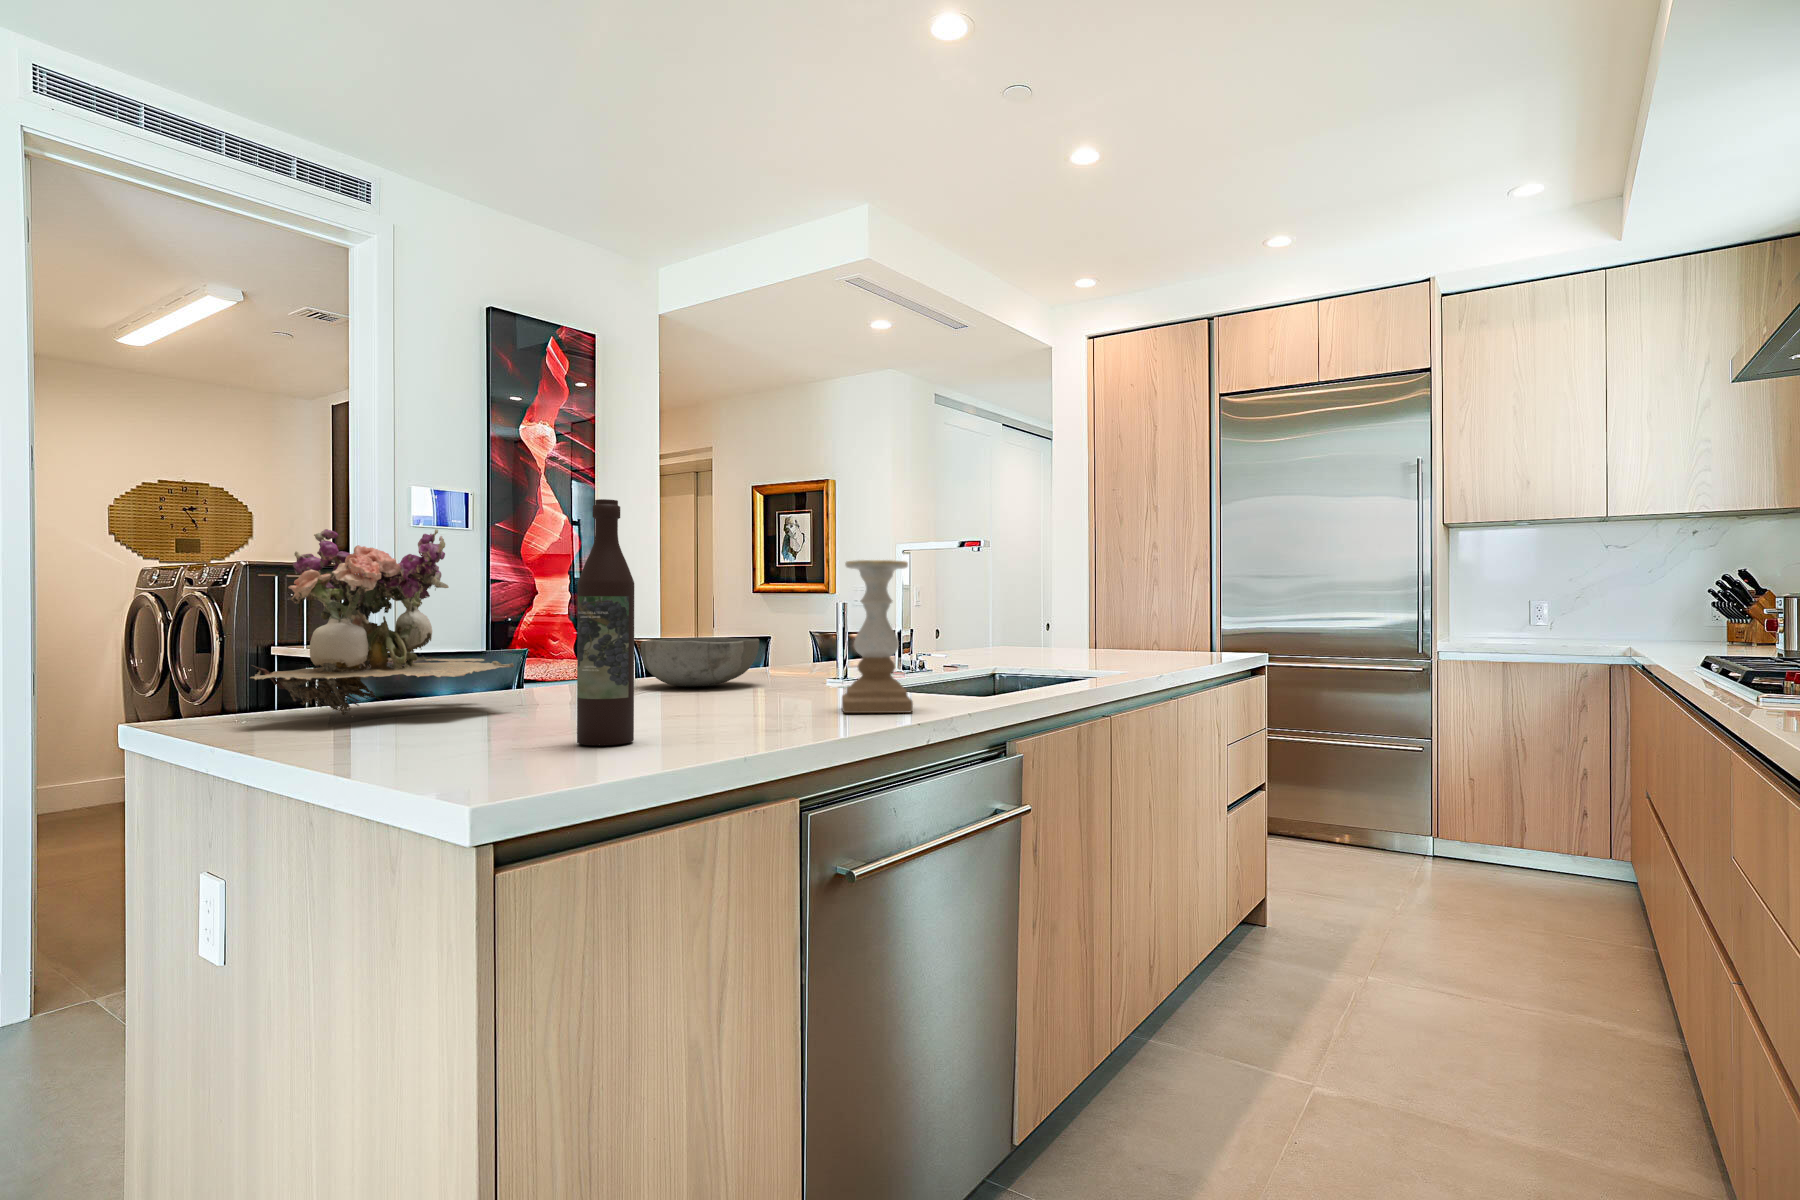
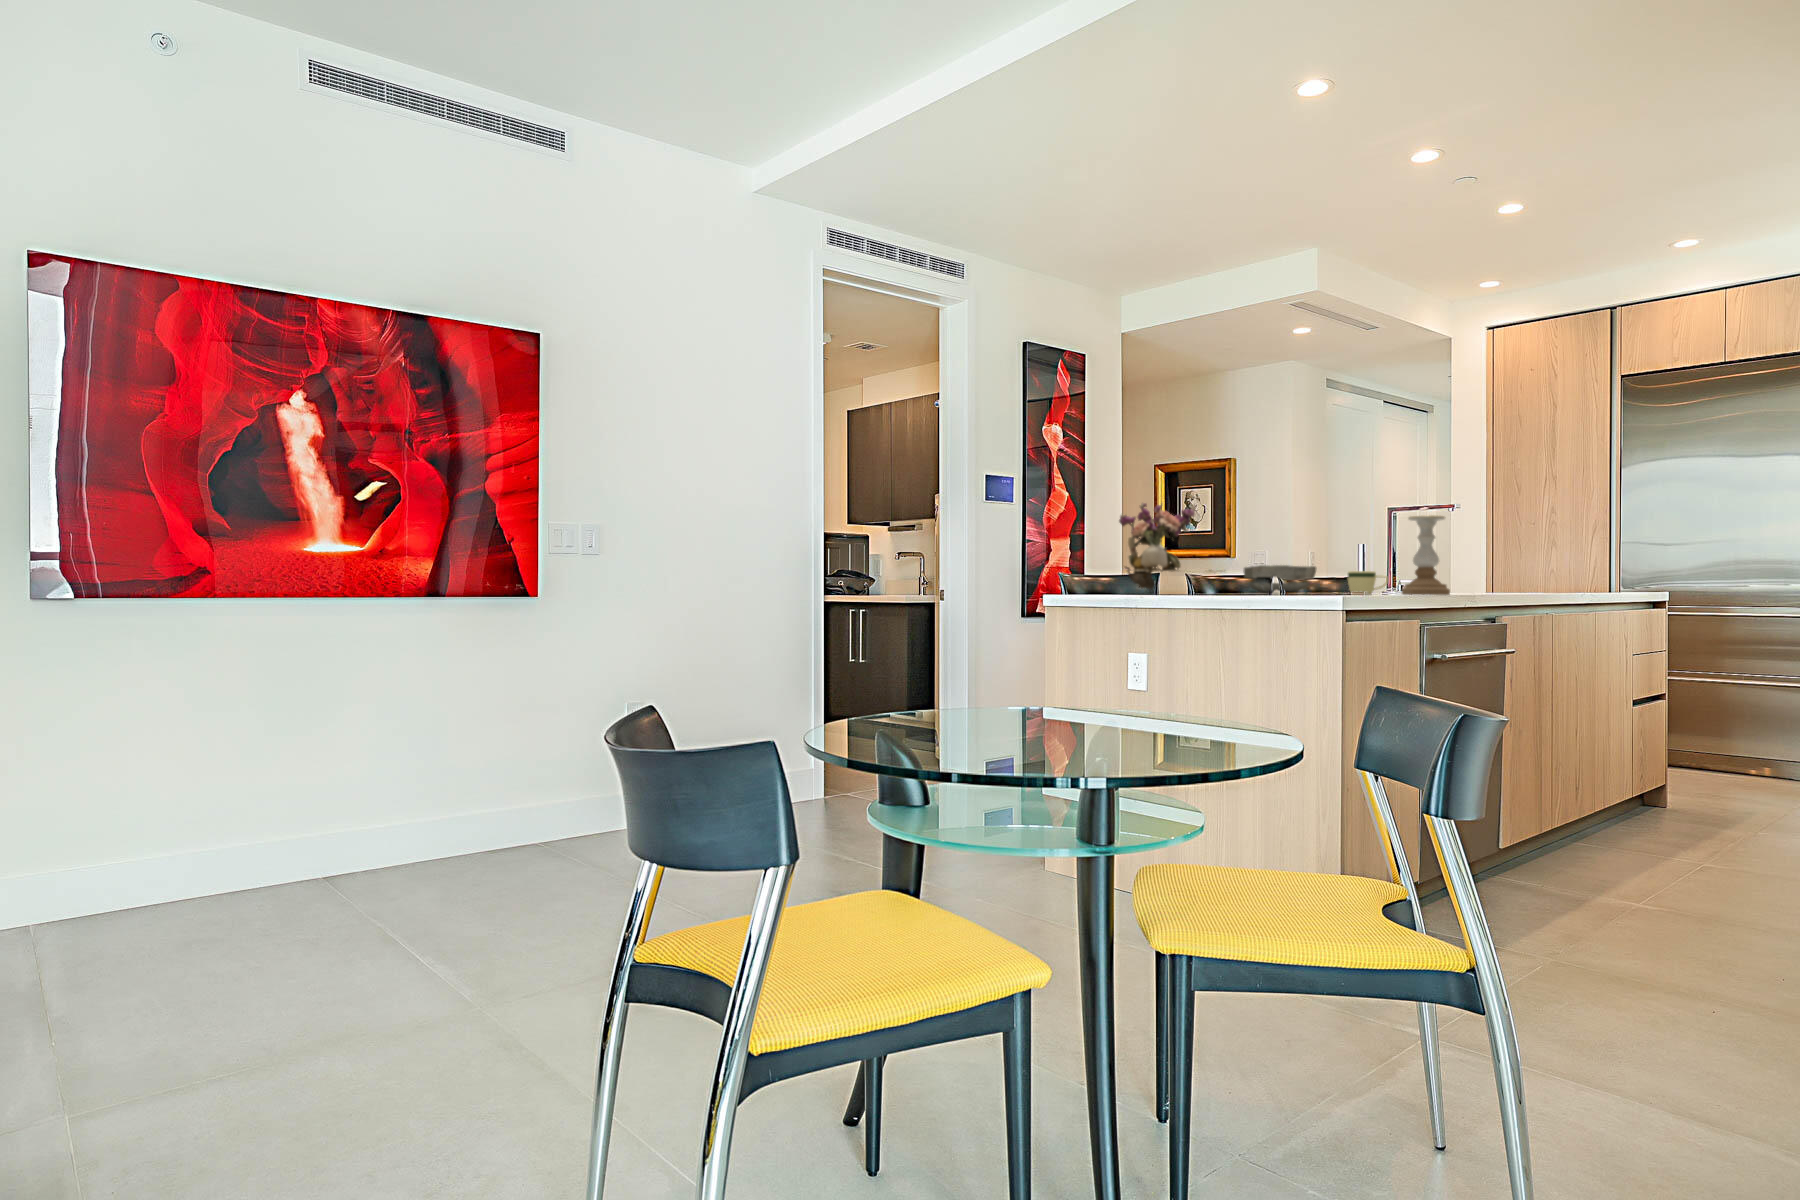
wine bottle: present [577,499,634,745] -> none [1313,487,1340,595]
mug: none [760,658,827,704] -> present [1348,571,1388,595]

